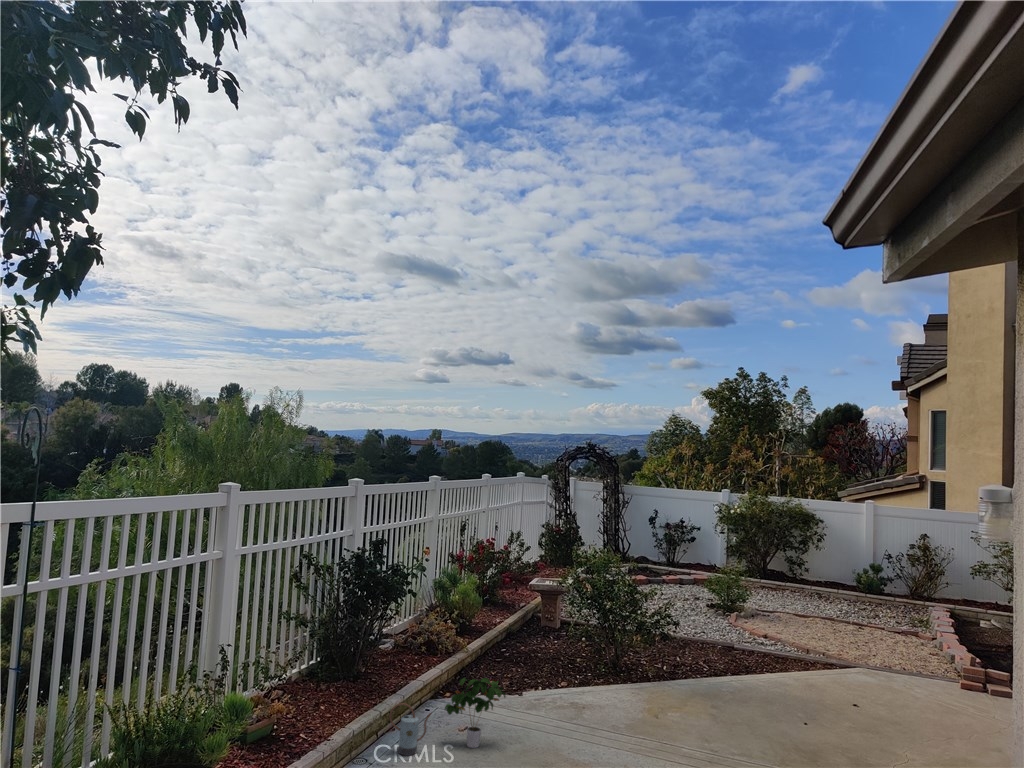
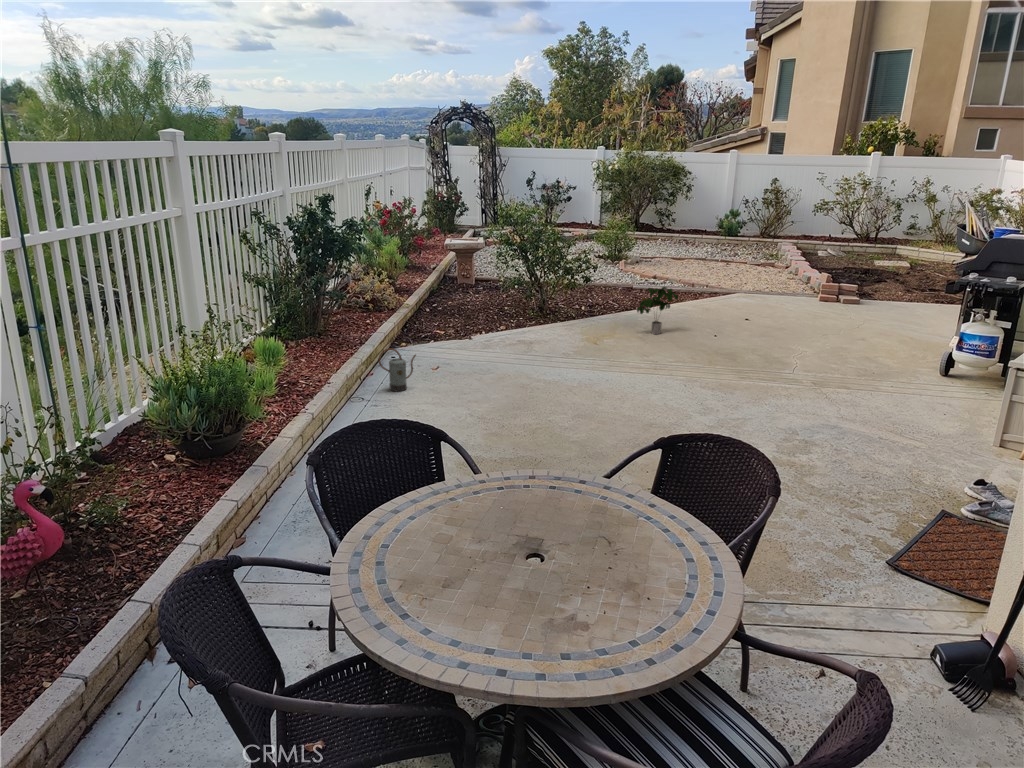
potted plant: present [445,678,505,748] -> present [637,287,678,334]

